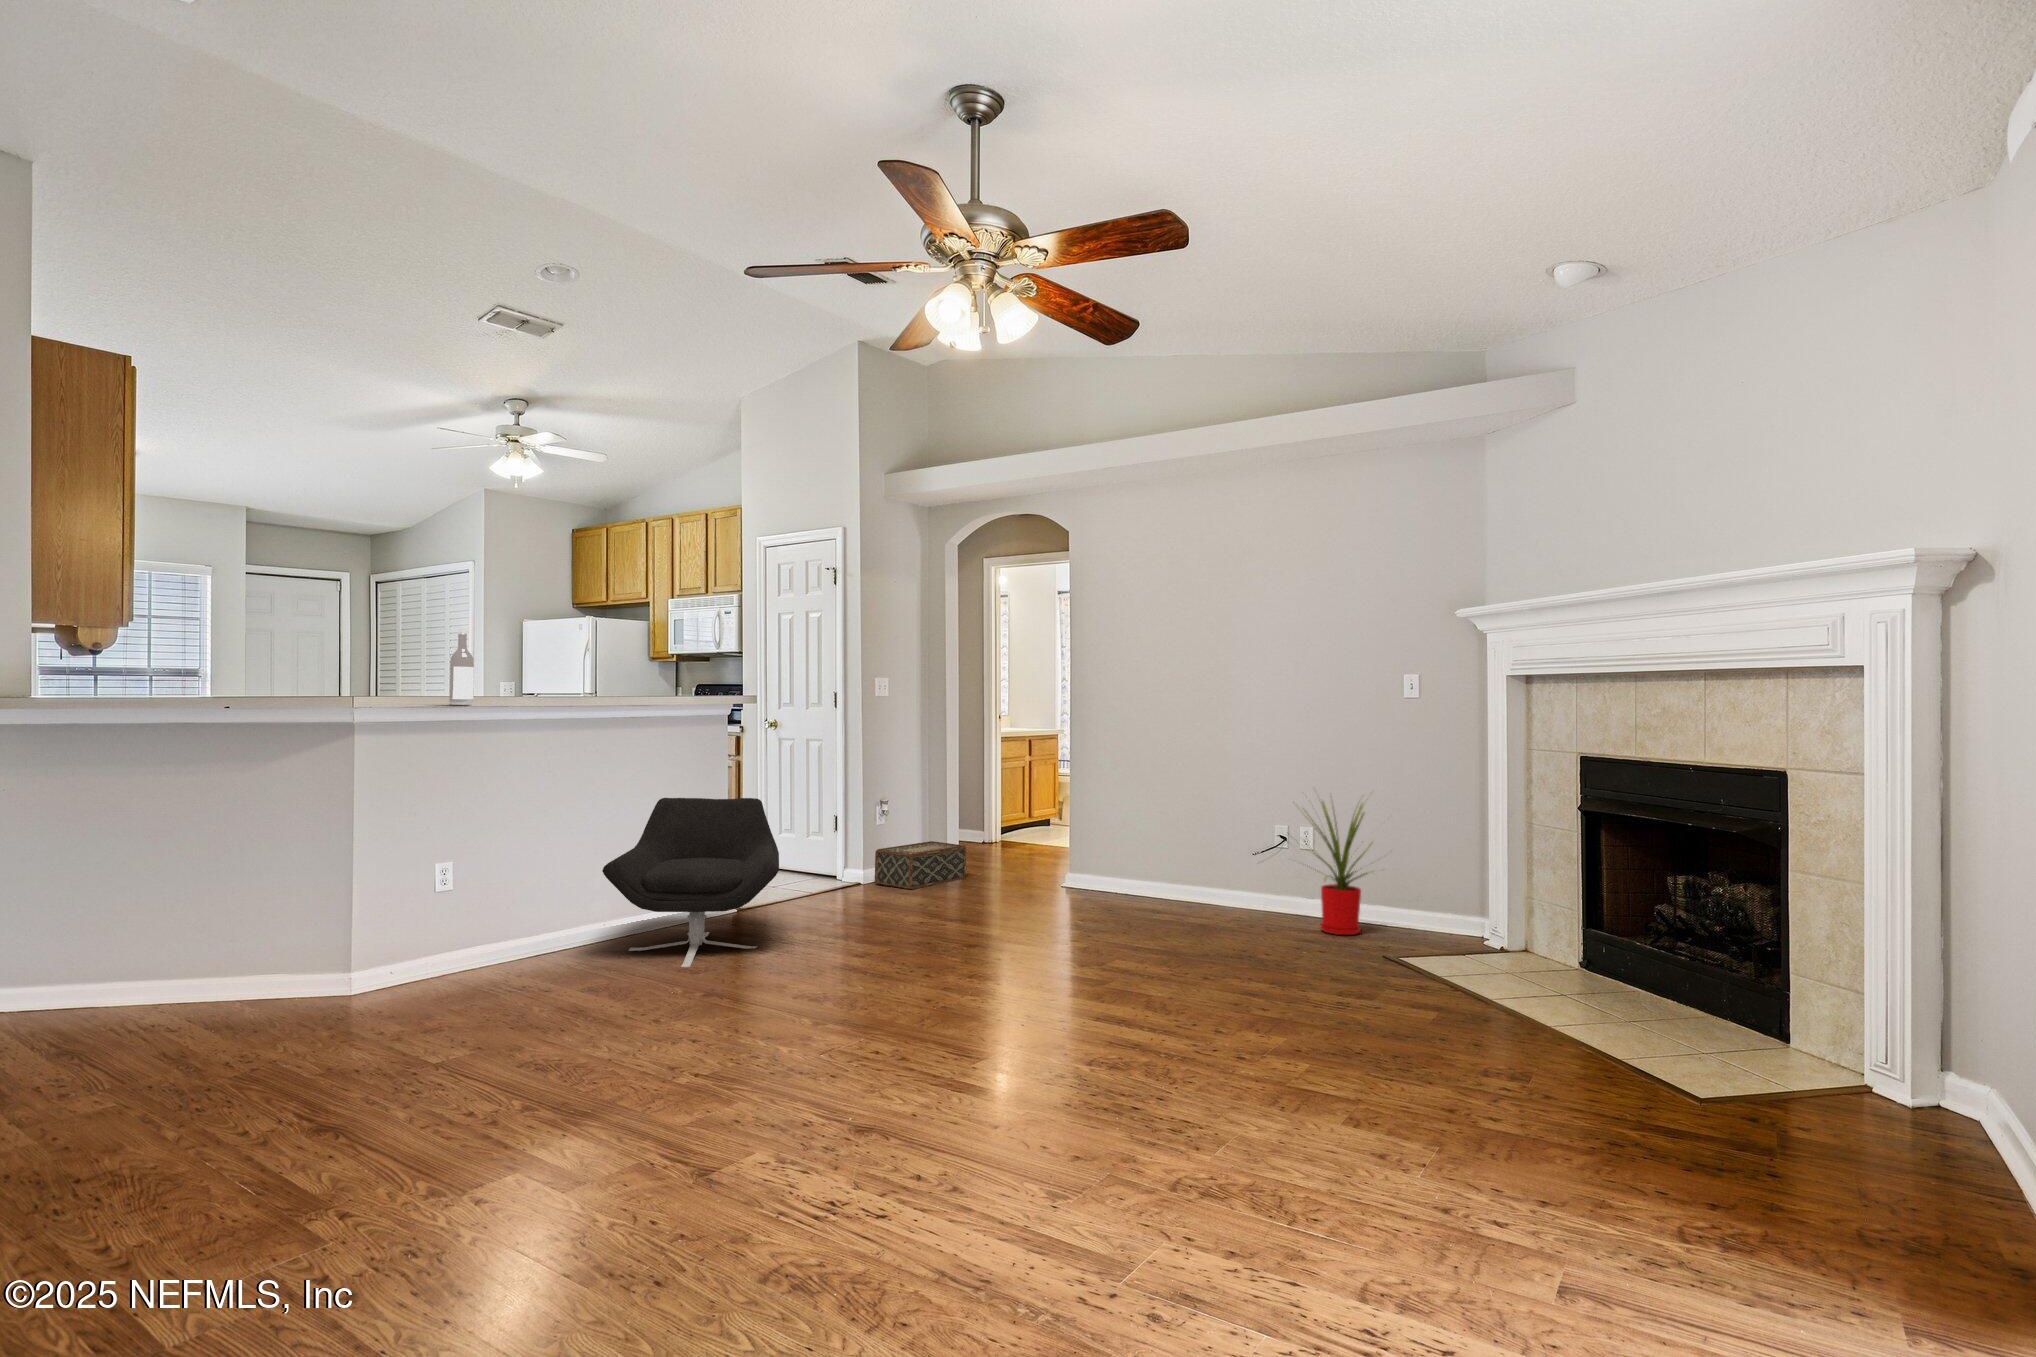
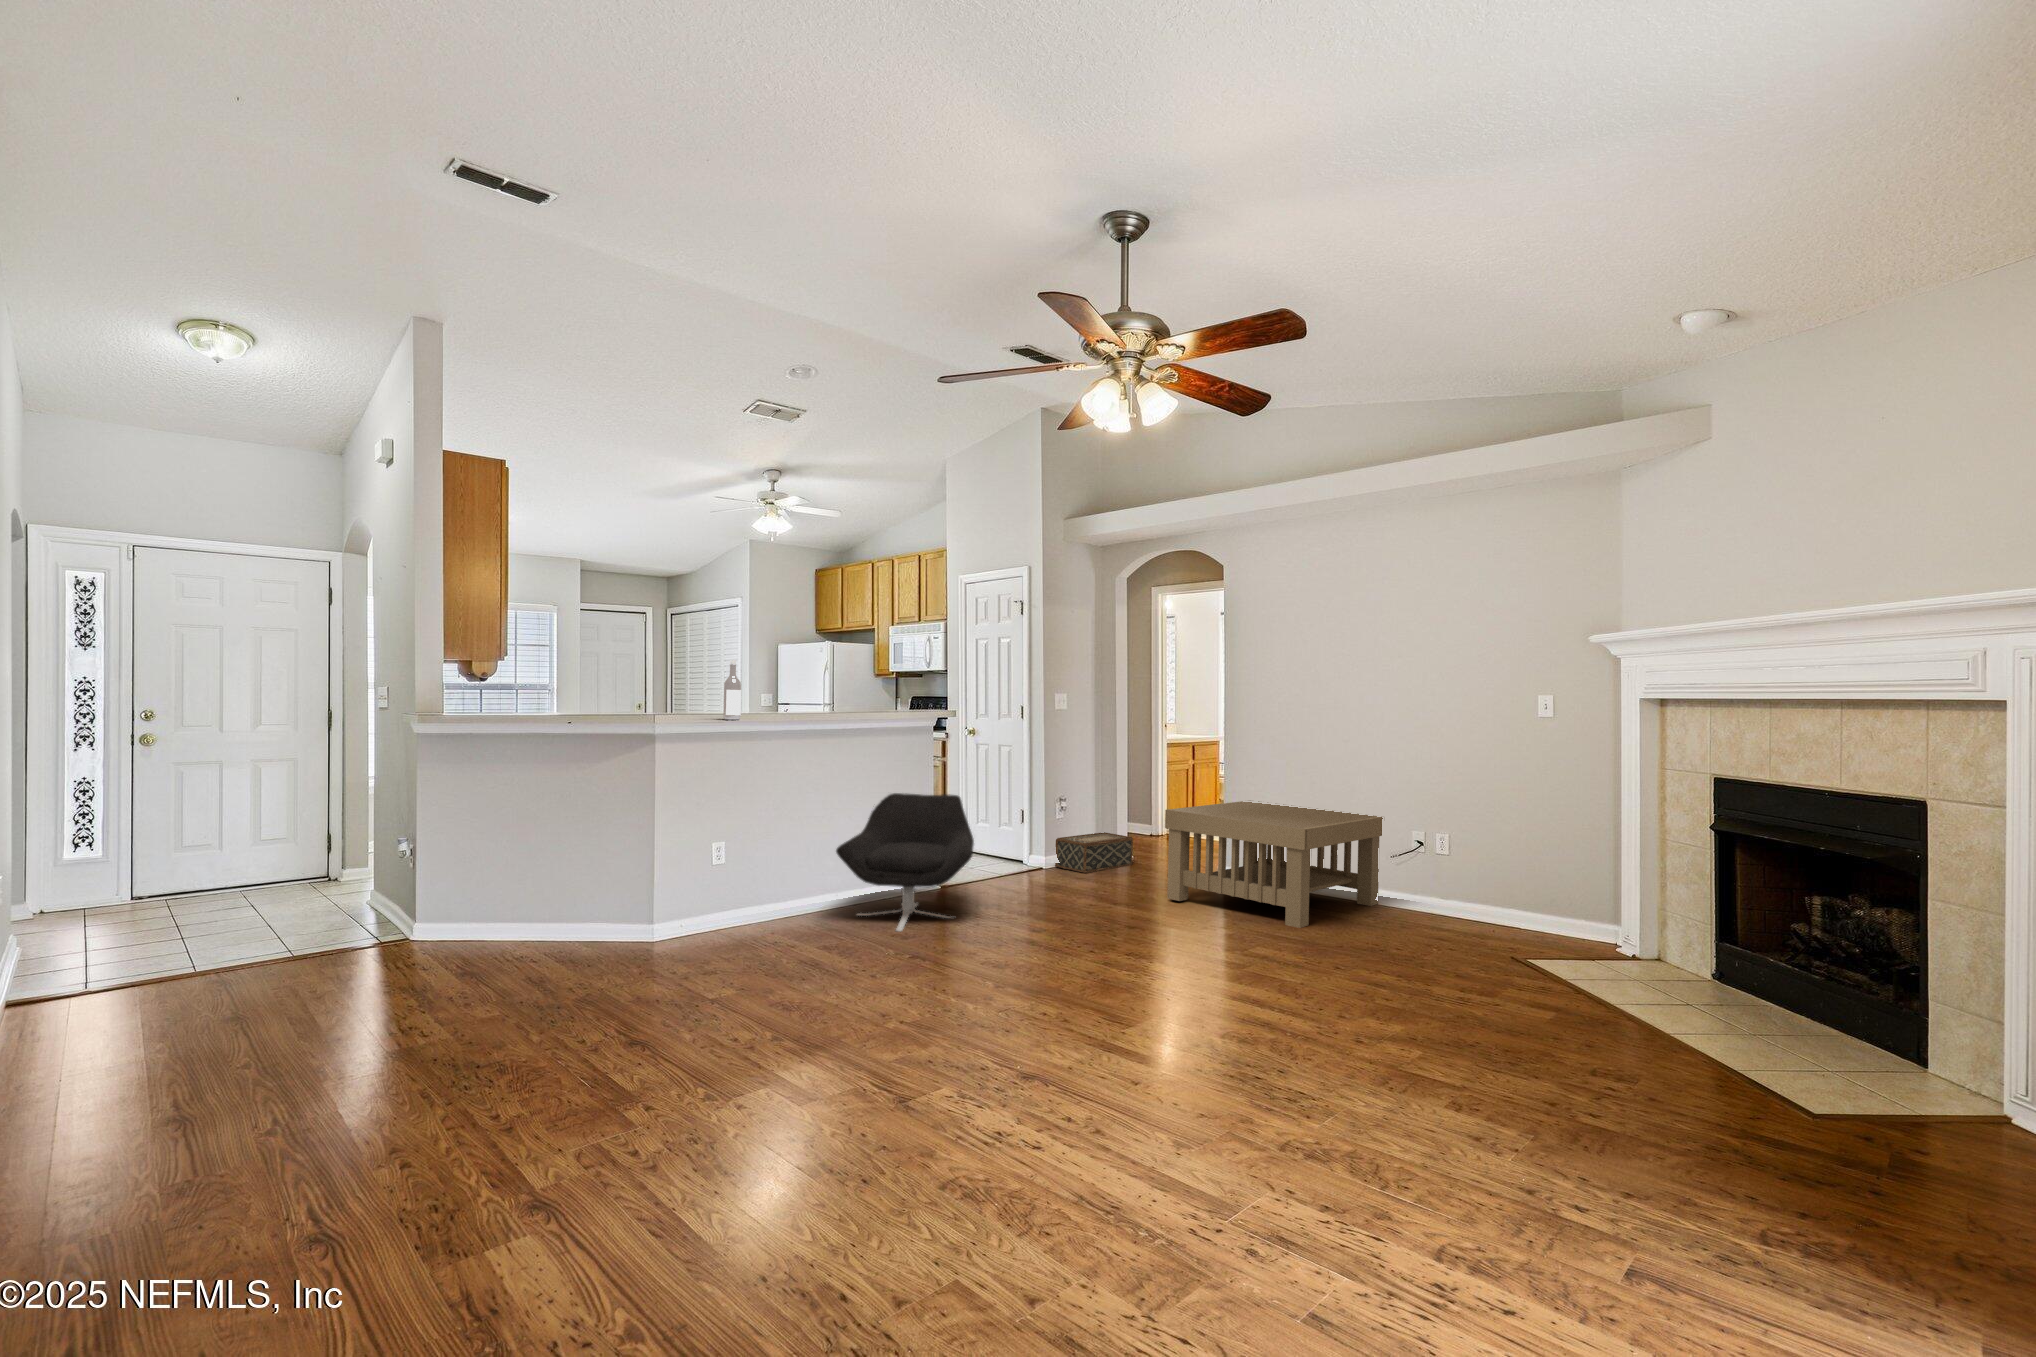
coffee table: none [1007,798,1249,940] -> present [1165,801,1383,928]
house plant: present [1288,802,1371,935] -> none [1415,796,1526,933]

